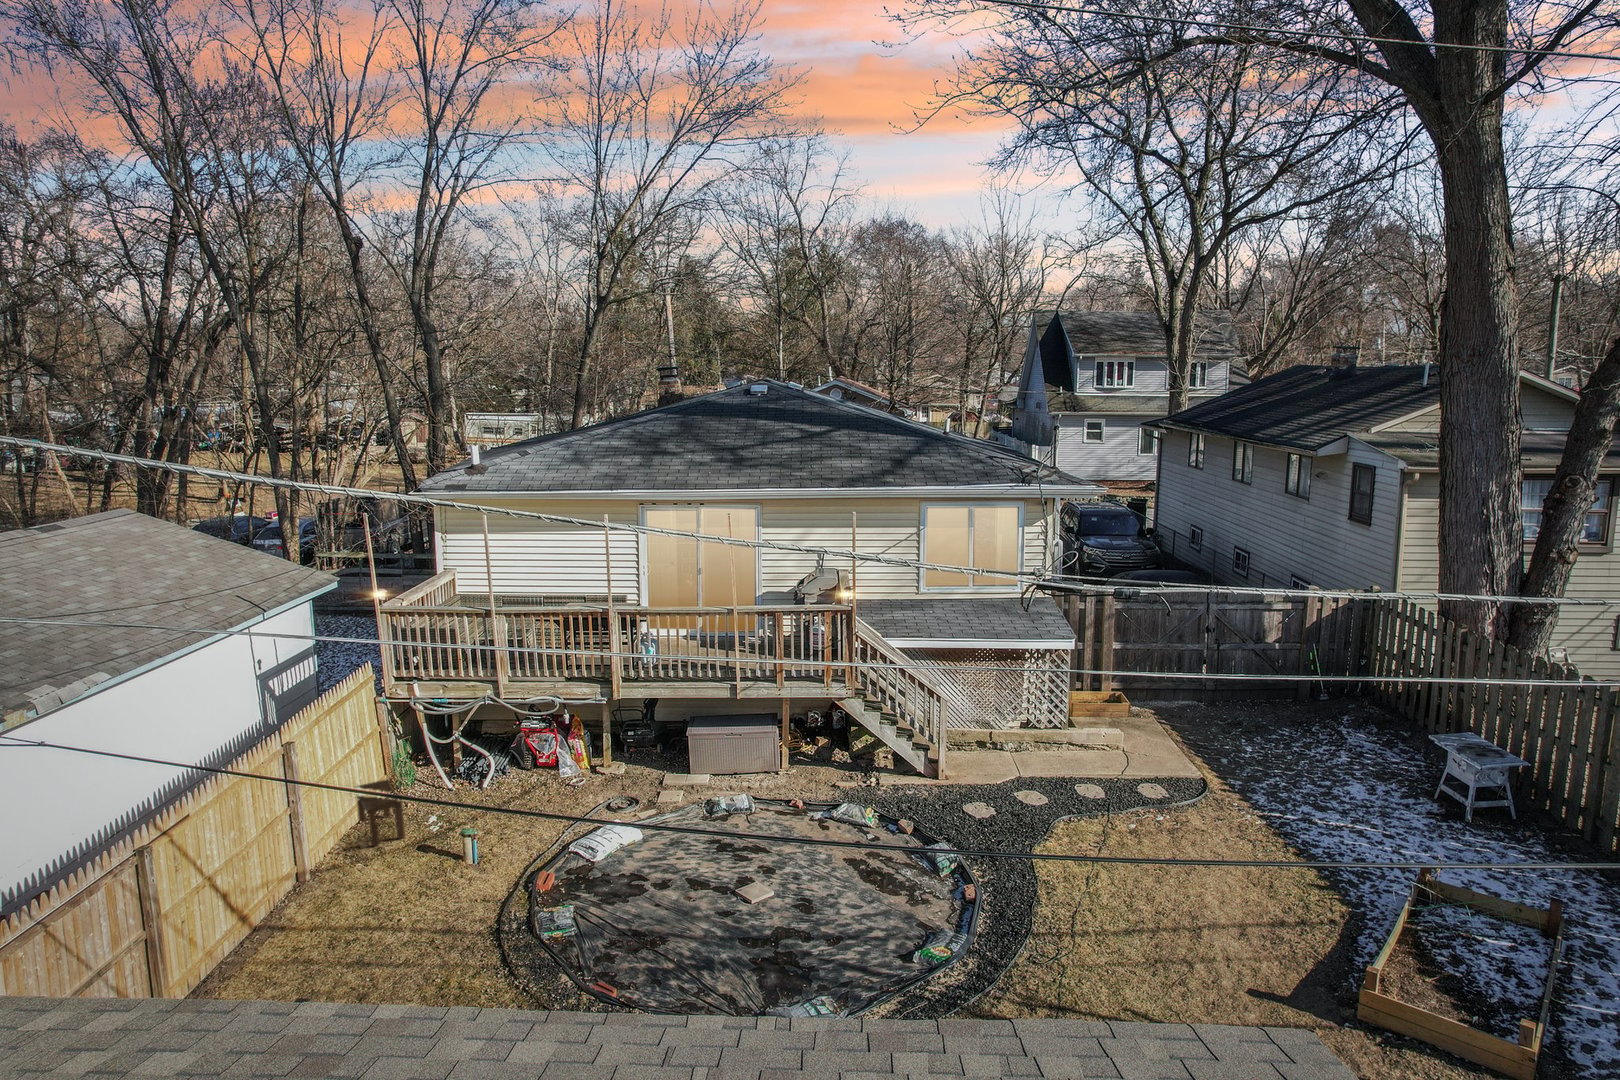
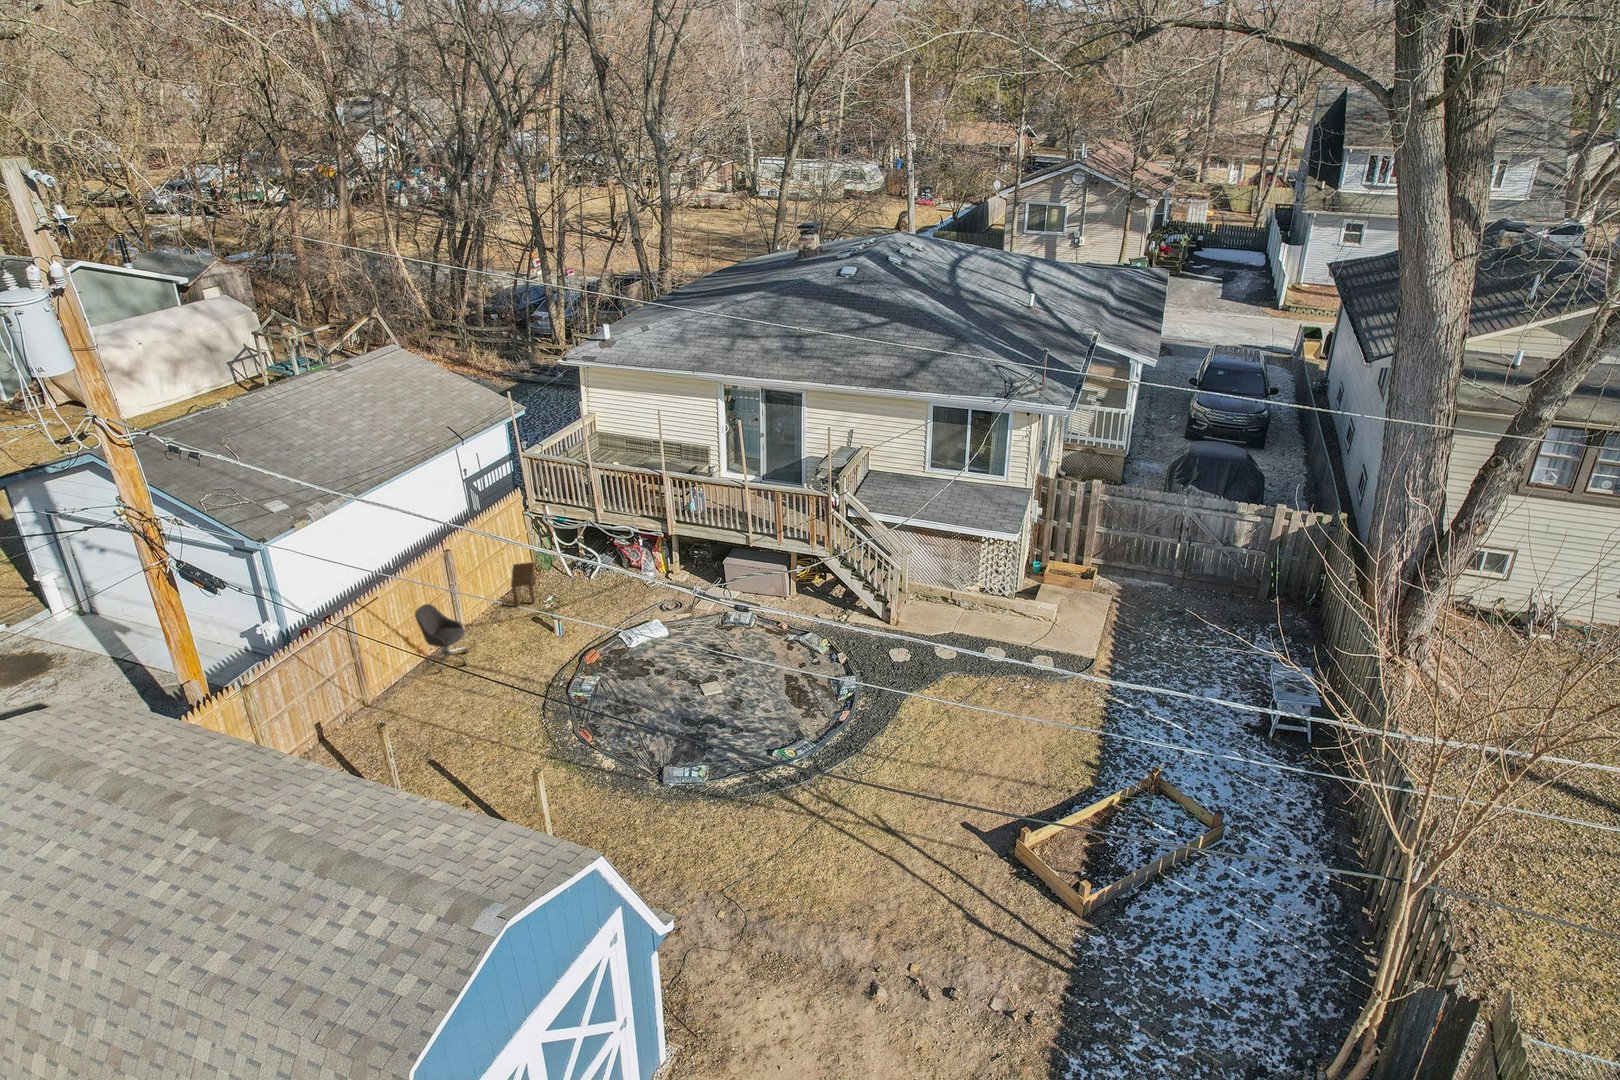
chair: none [242,835,331,952] -> present [415,604,468,673]

